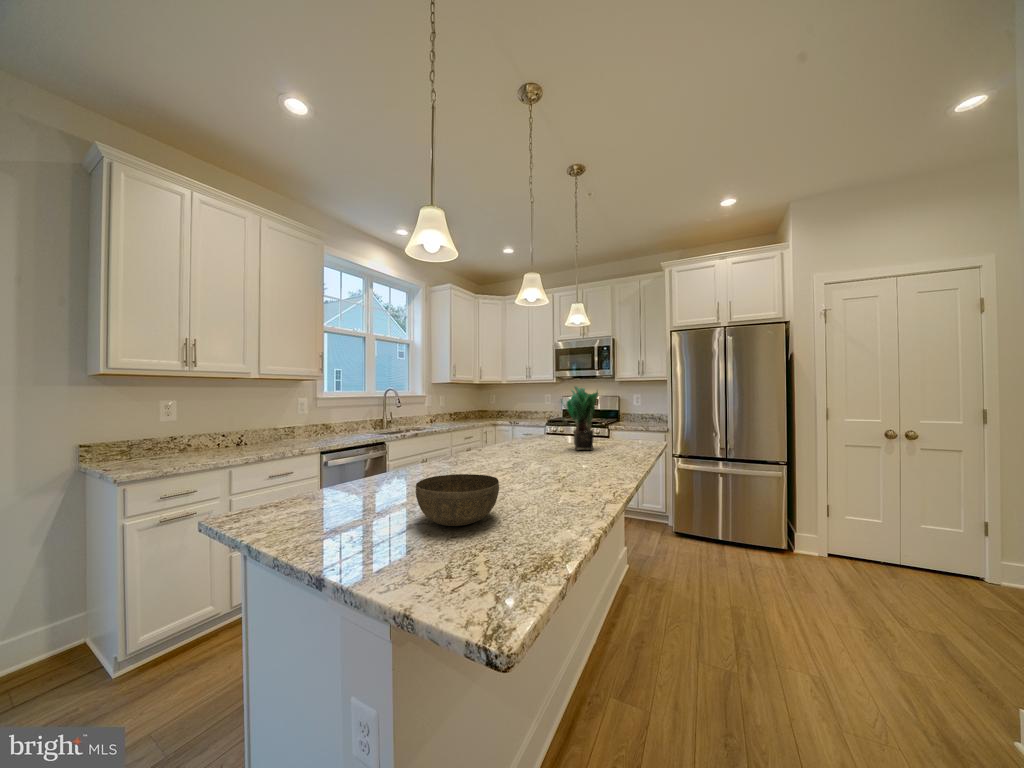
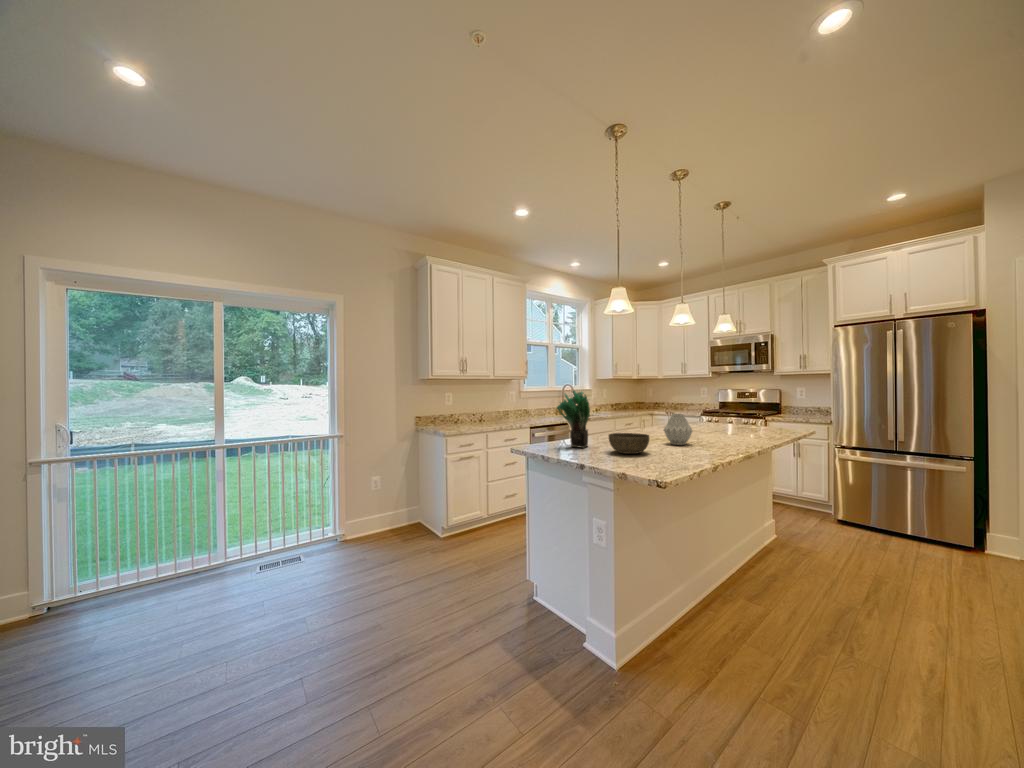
potted plant: present [562,386,598,450] -> present [557,390,590,448]
vase: none [519,430,565,485] -> present [664,414,692,445]

